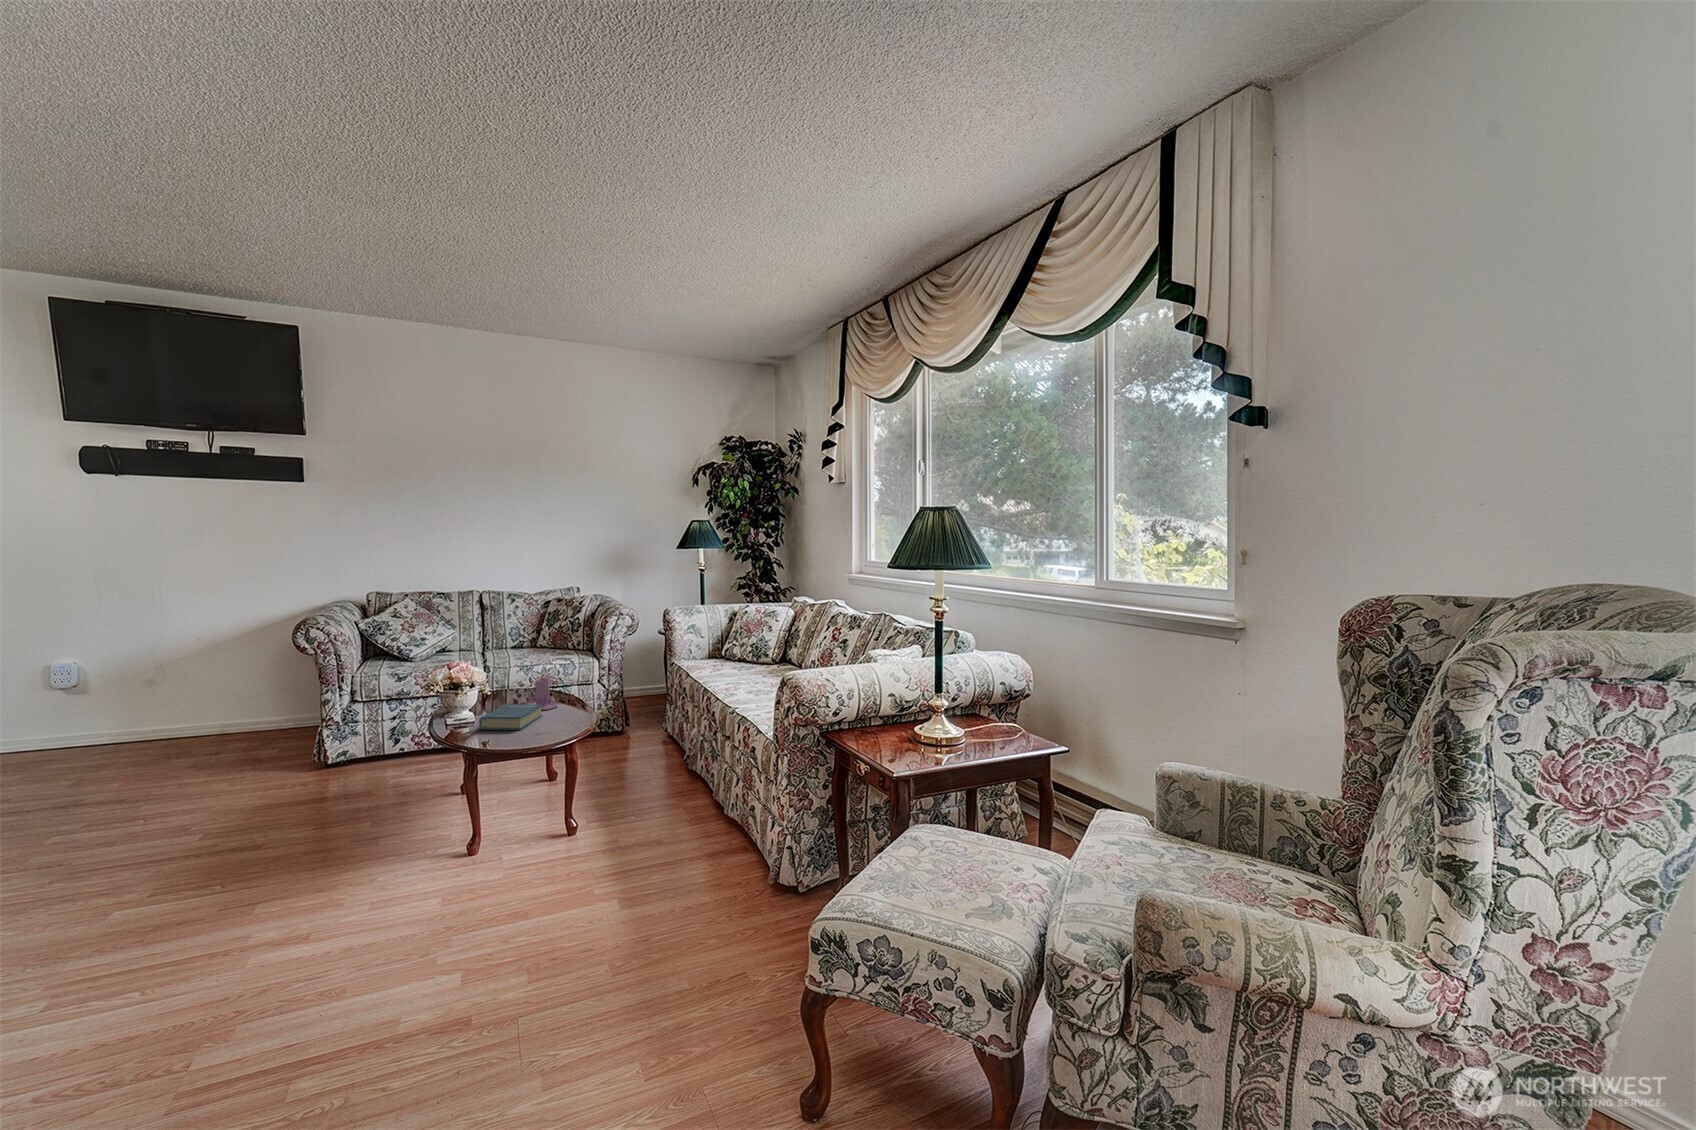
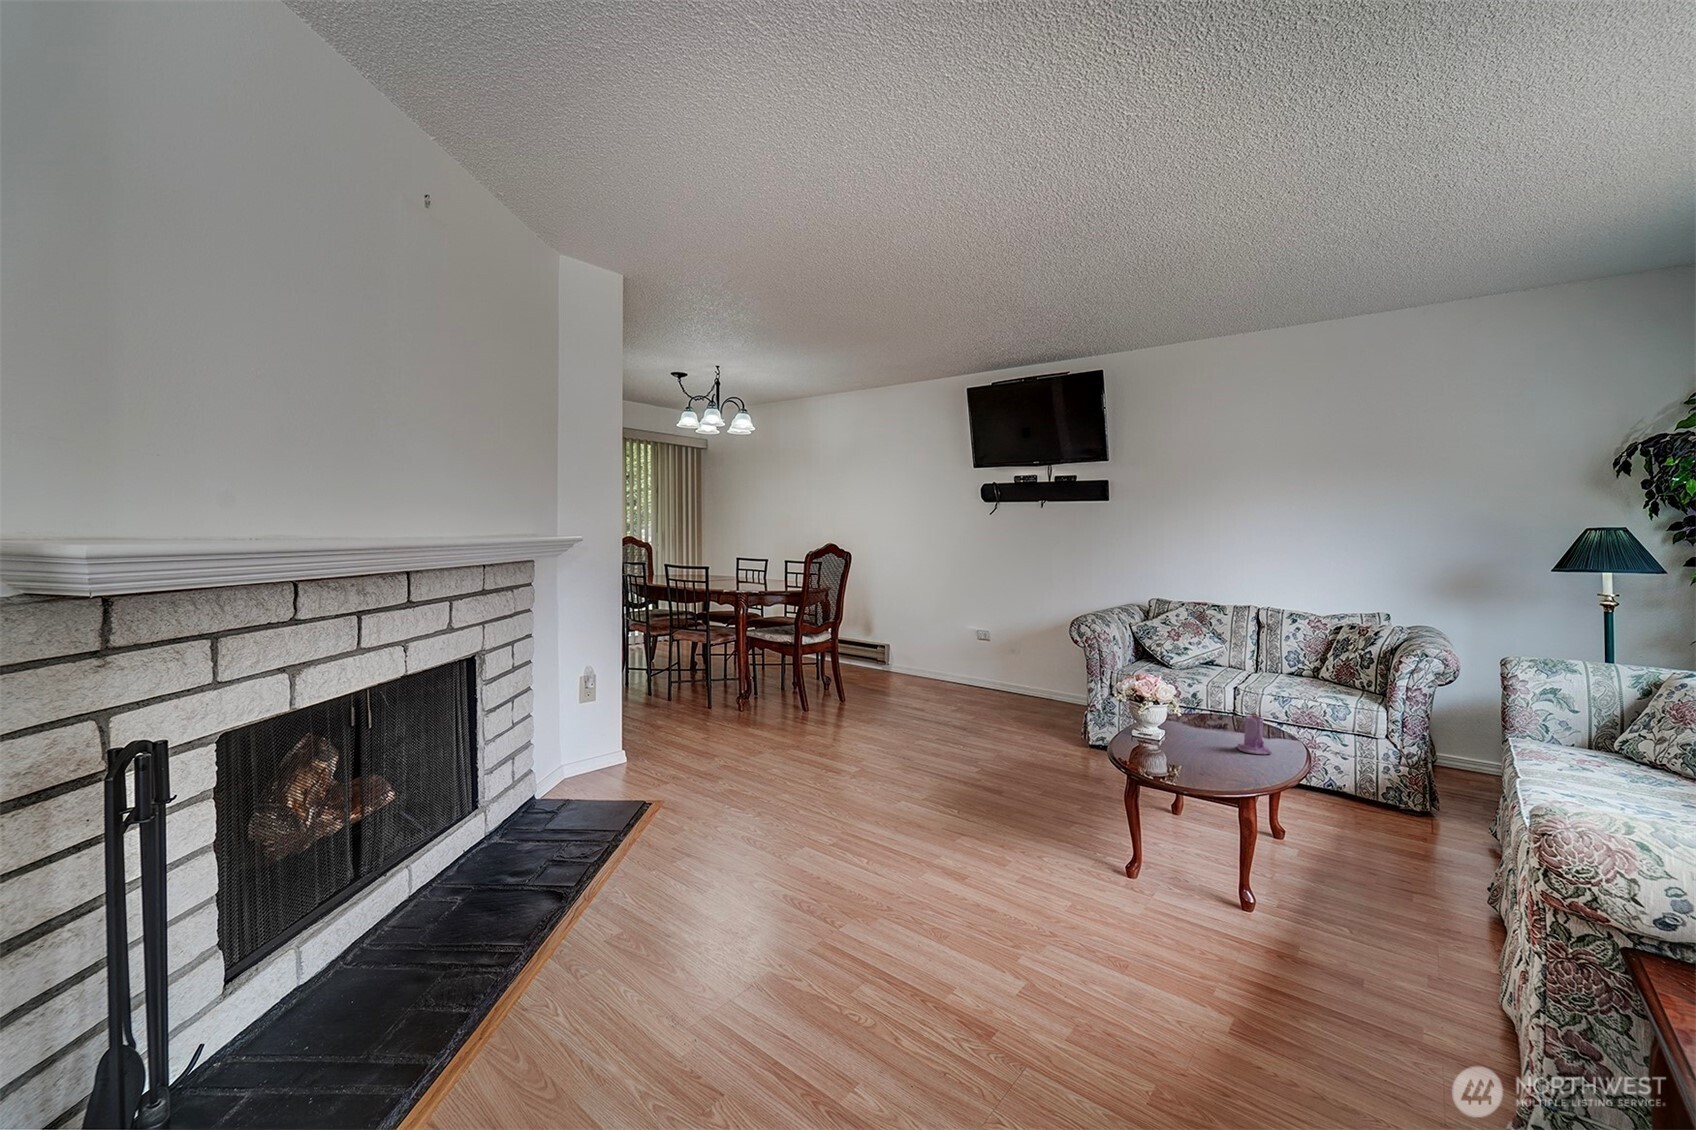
book: present [479,704,542,730] -> none [1157,735,1241,769]

